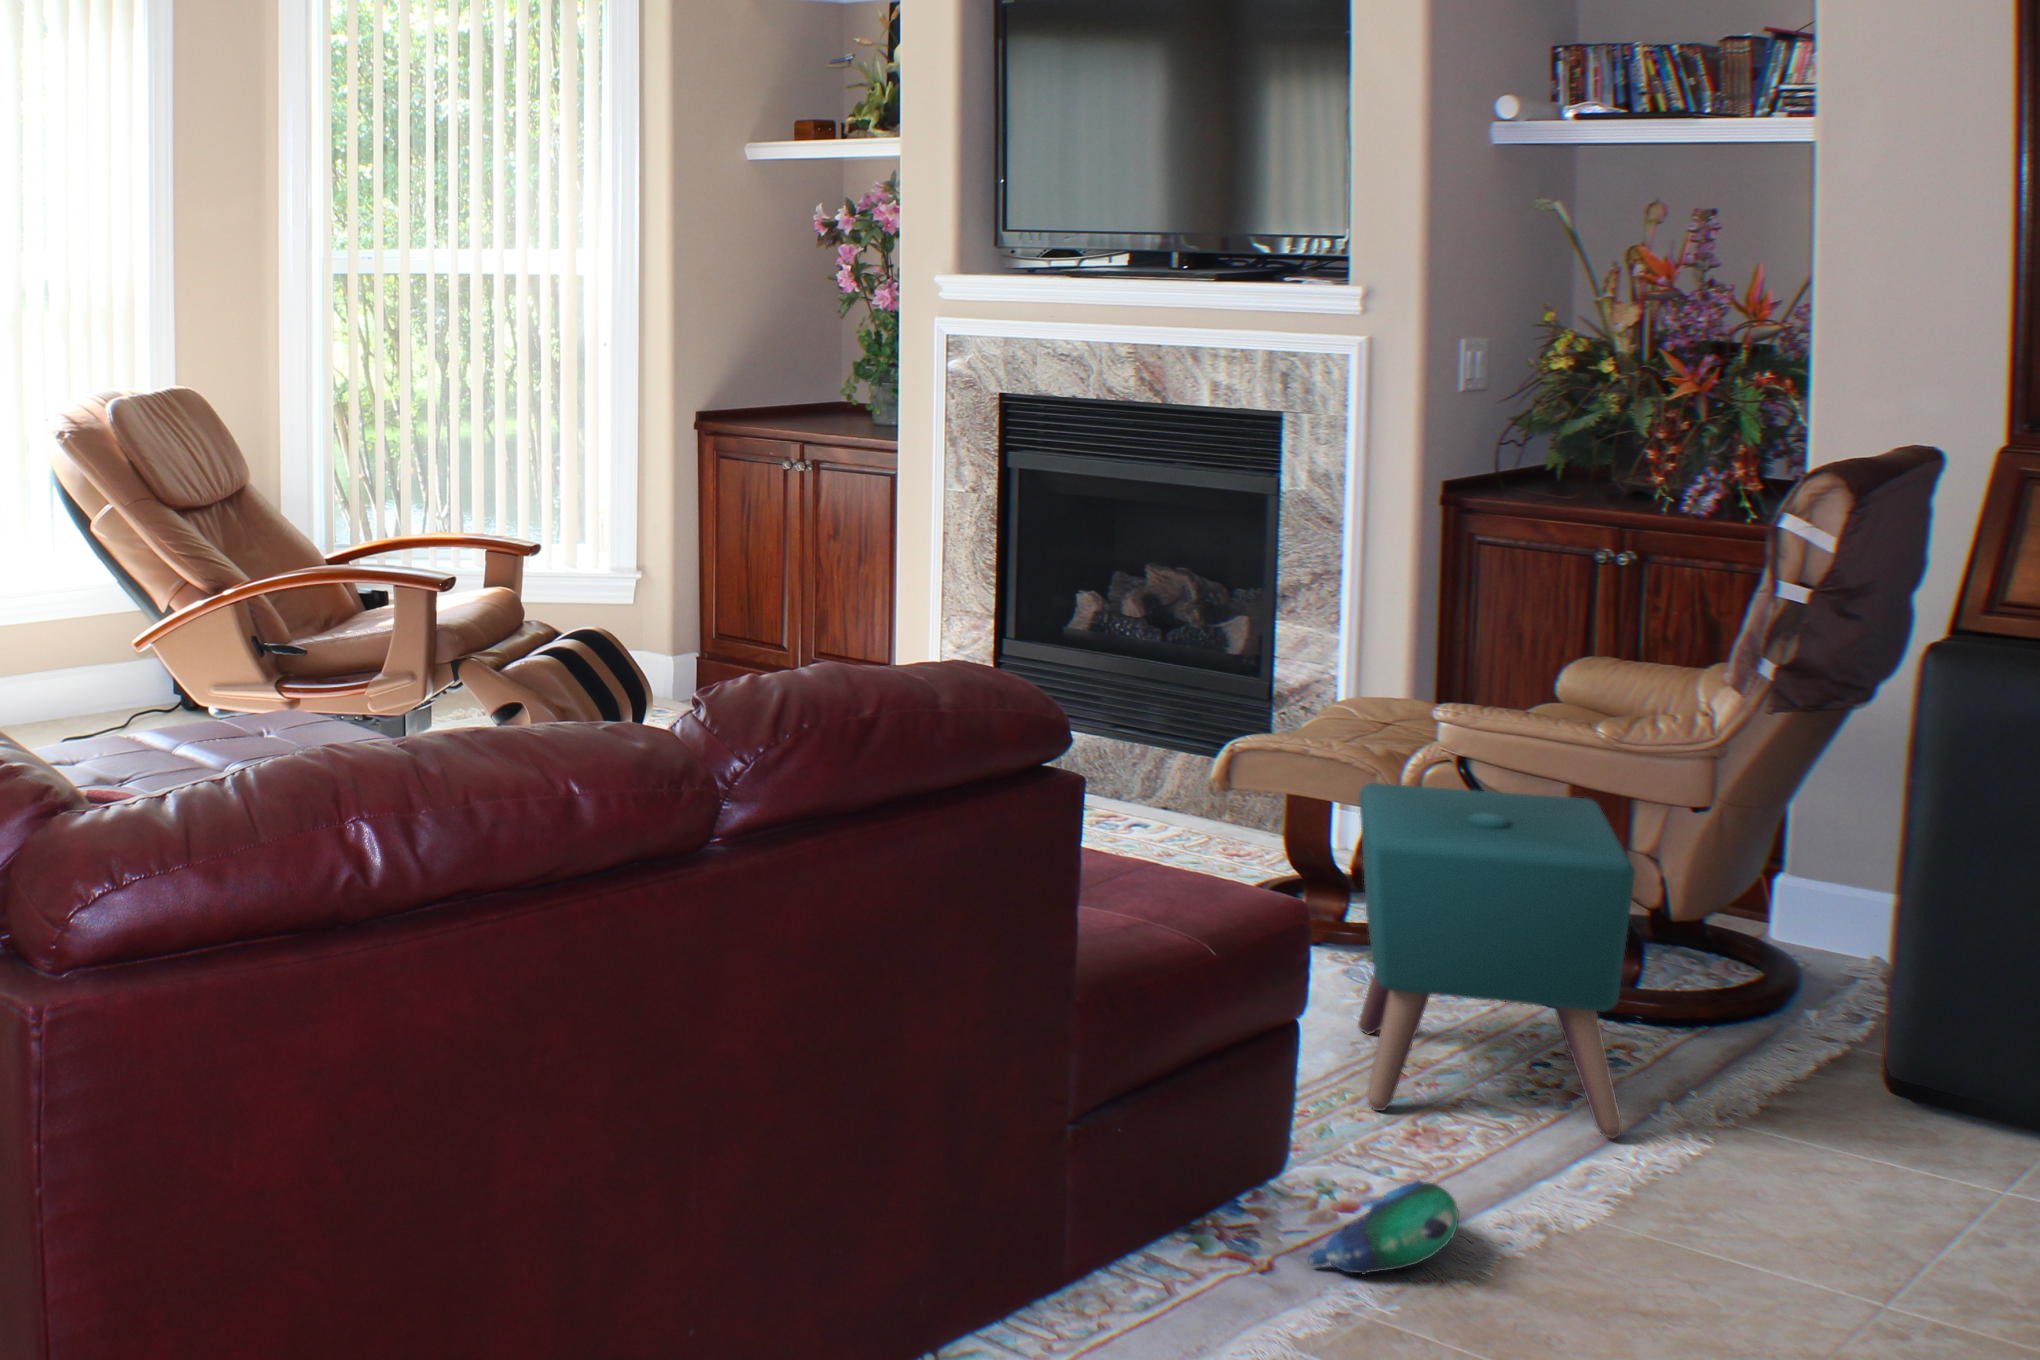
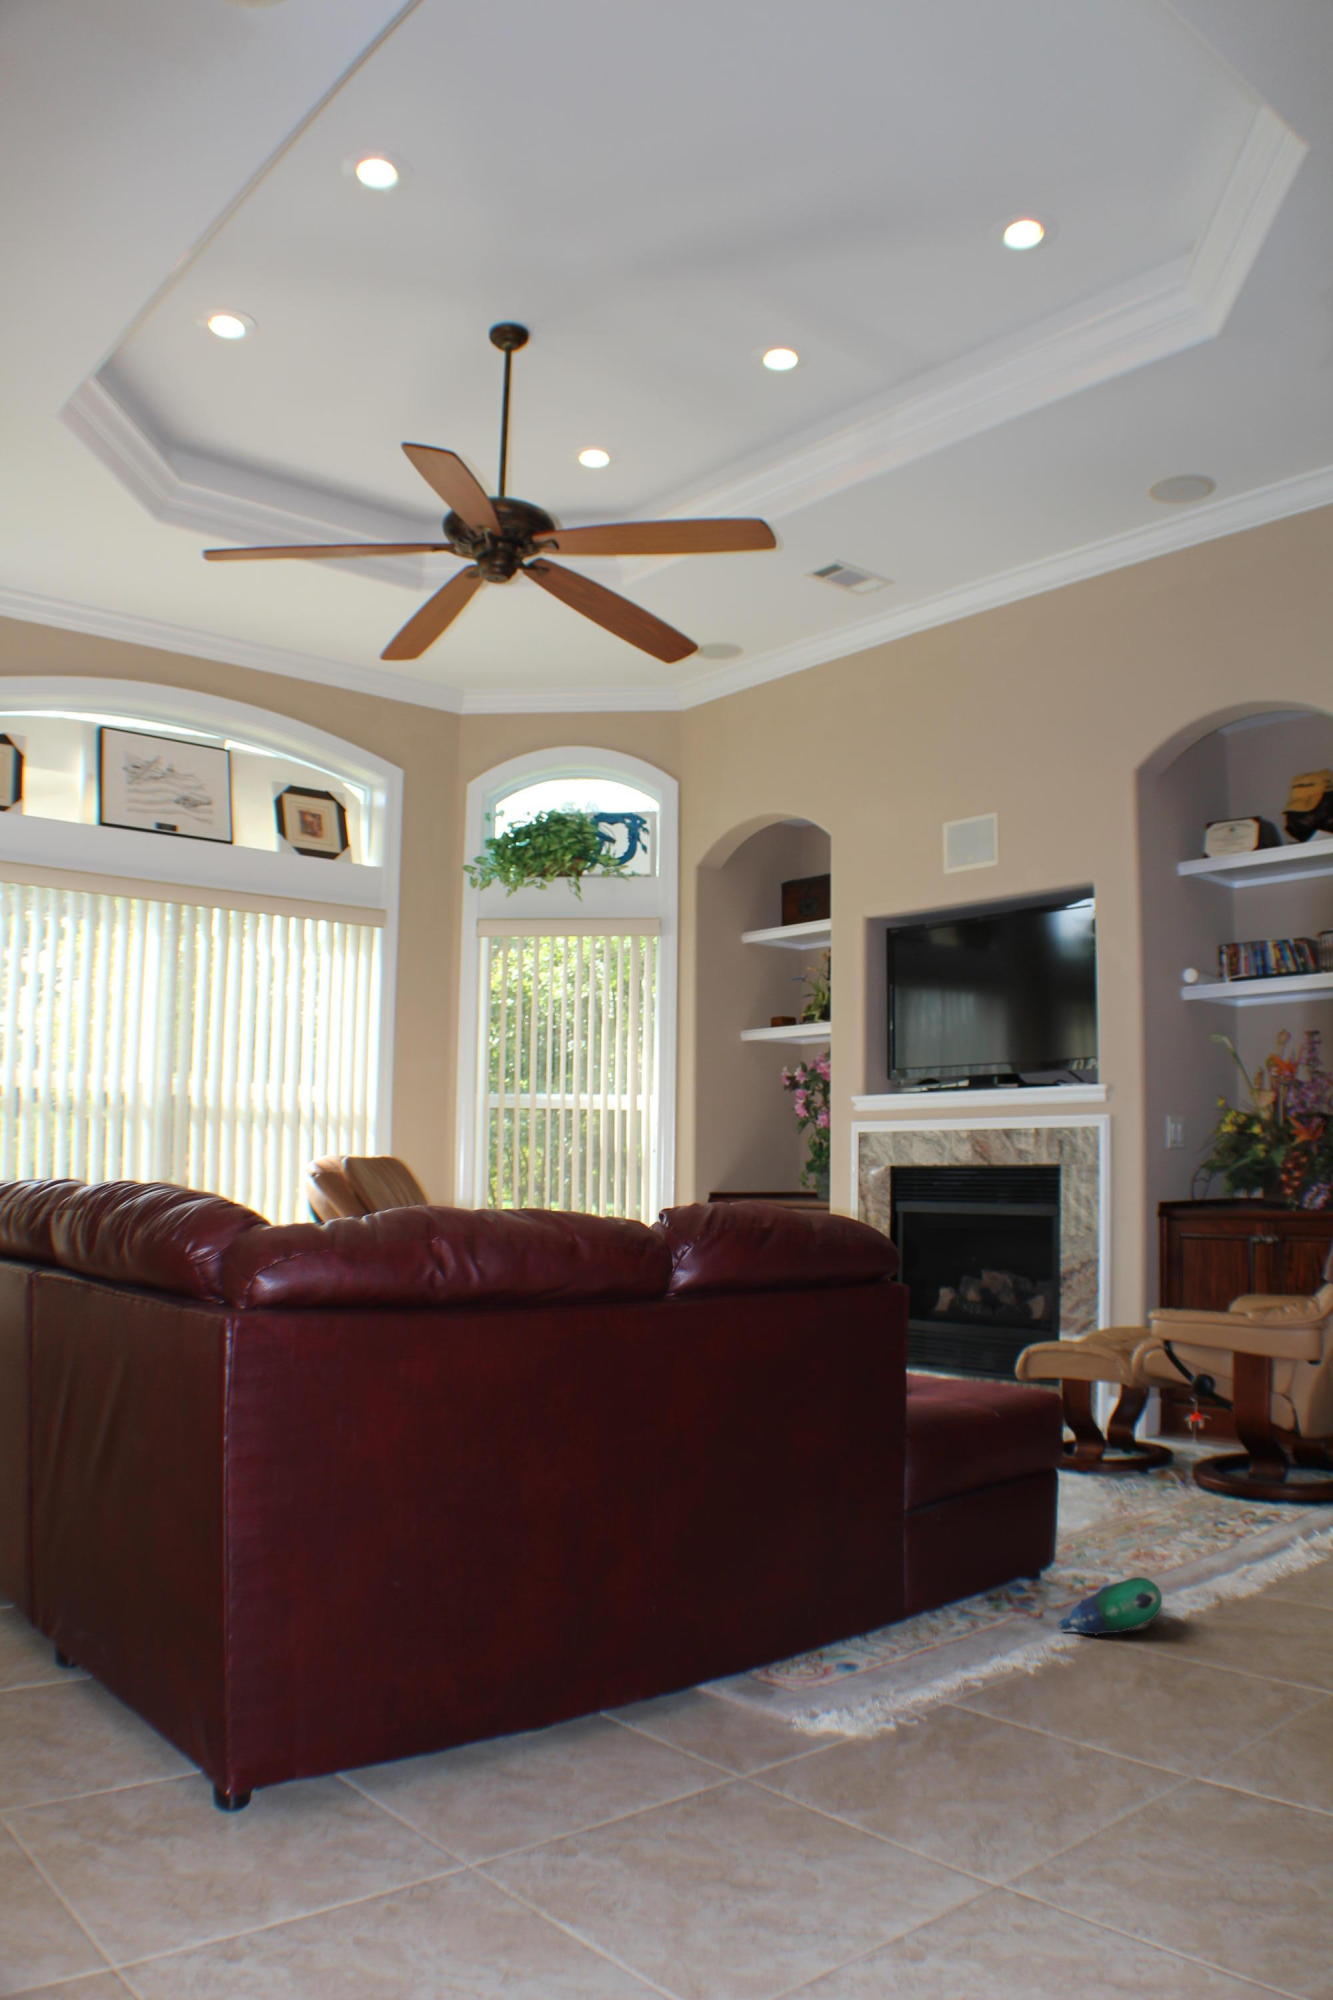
ottoman: present [1358,783,1635,1138] -> none [1102,1352,1281,1578]

